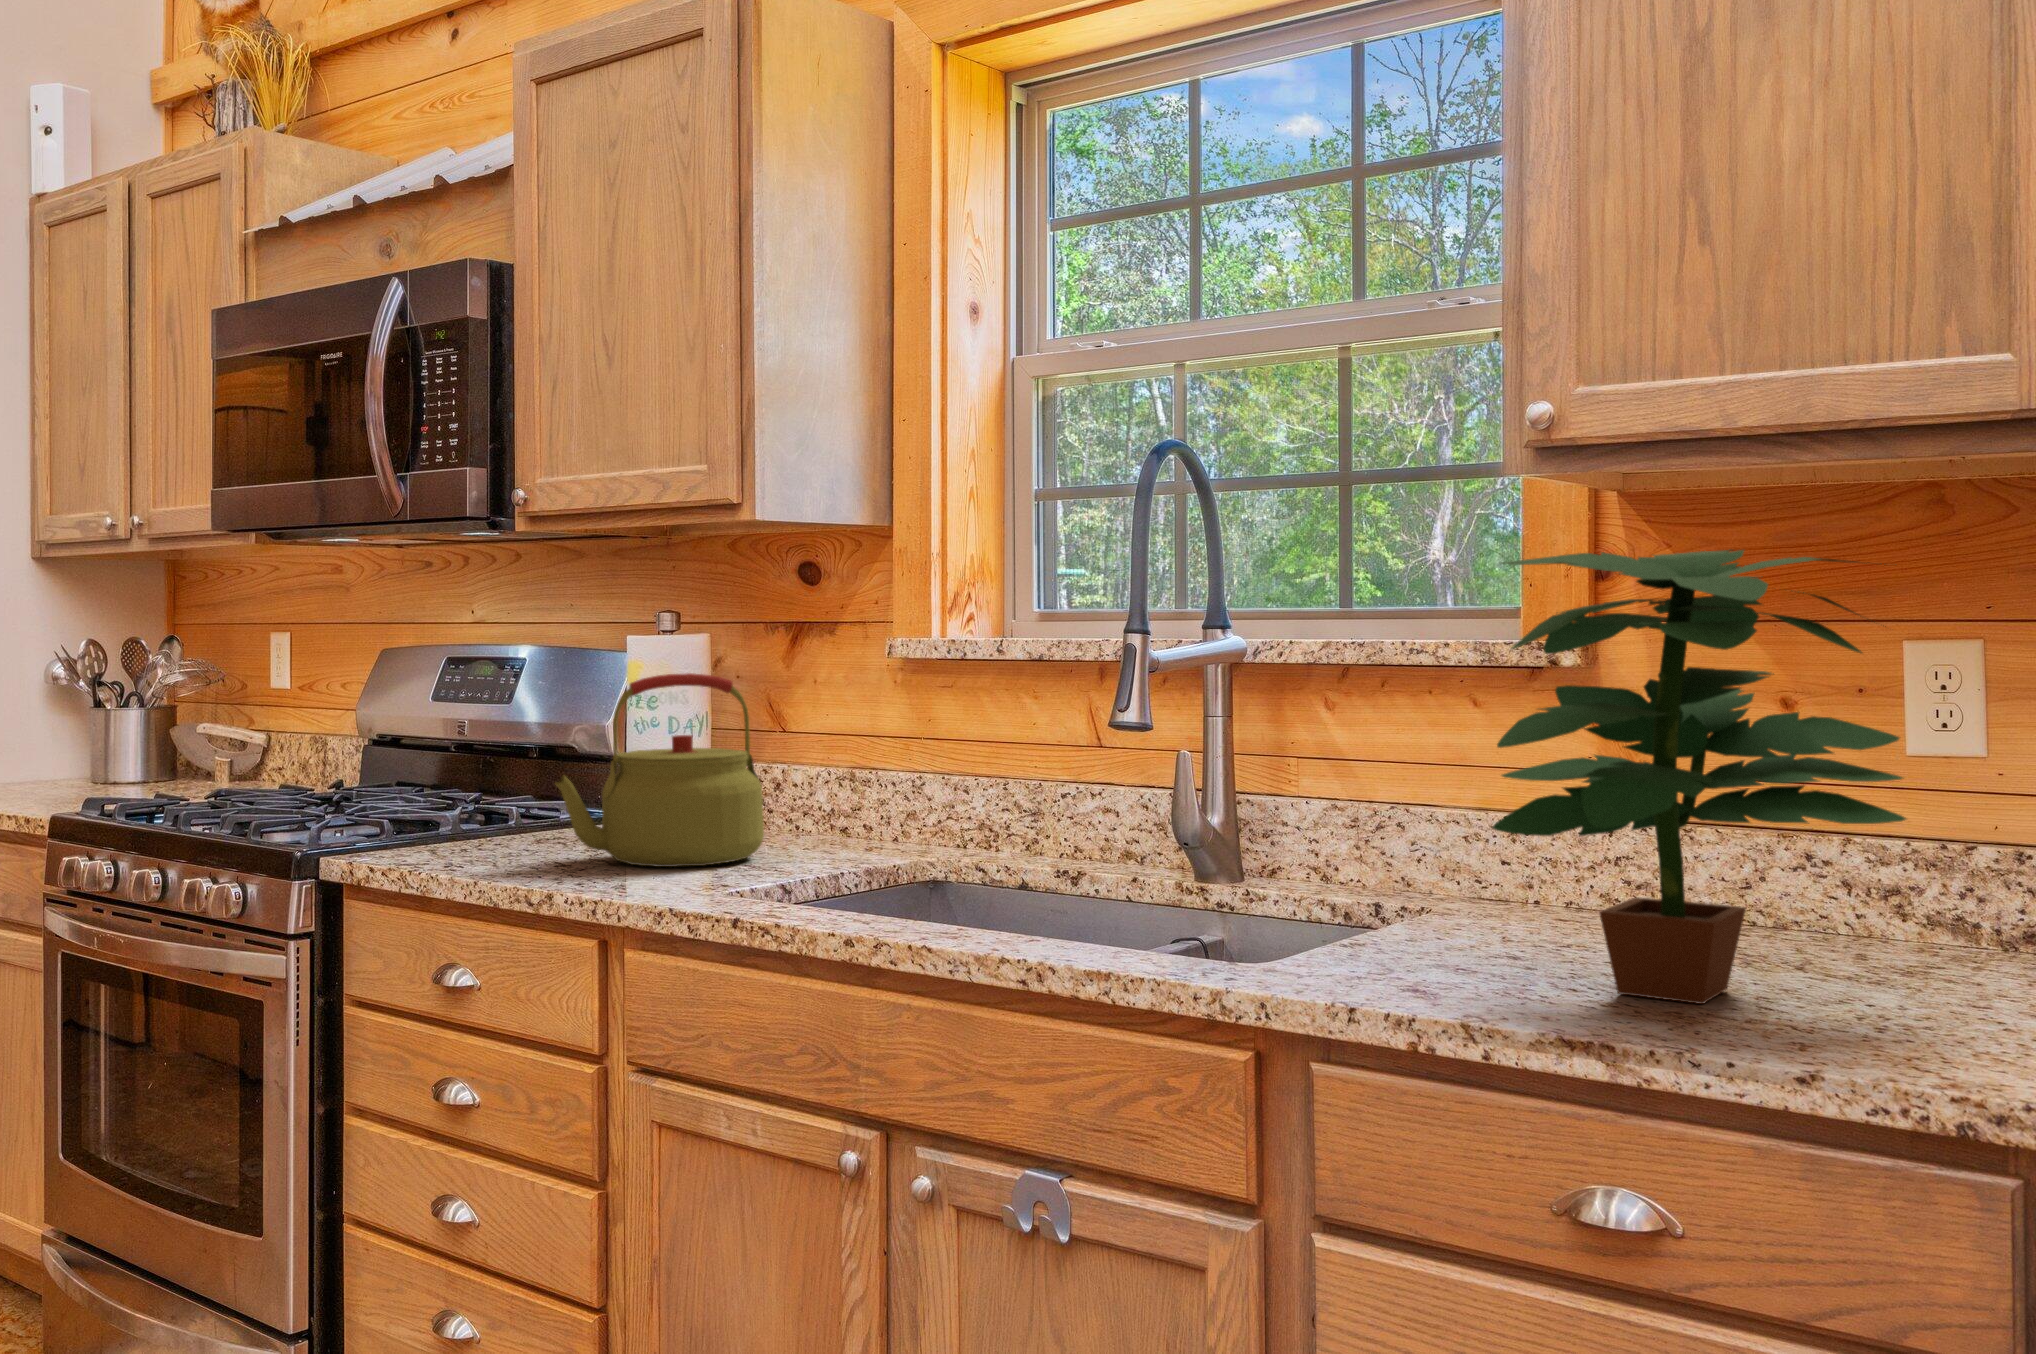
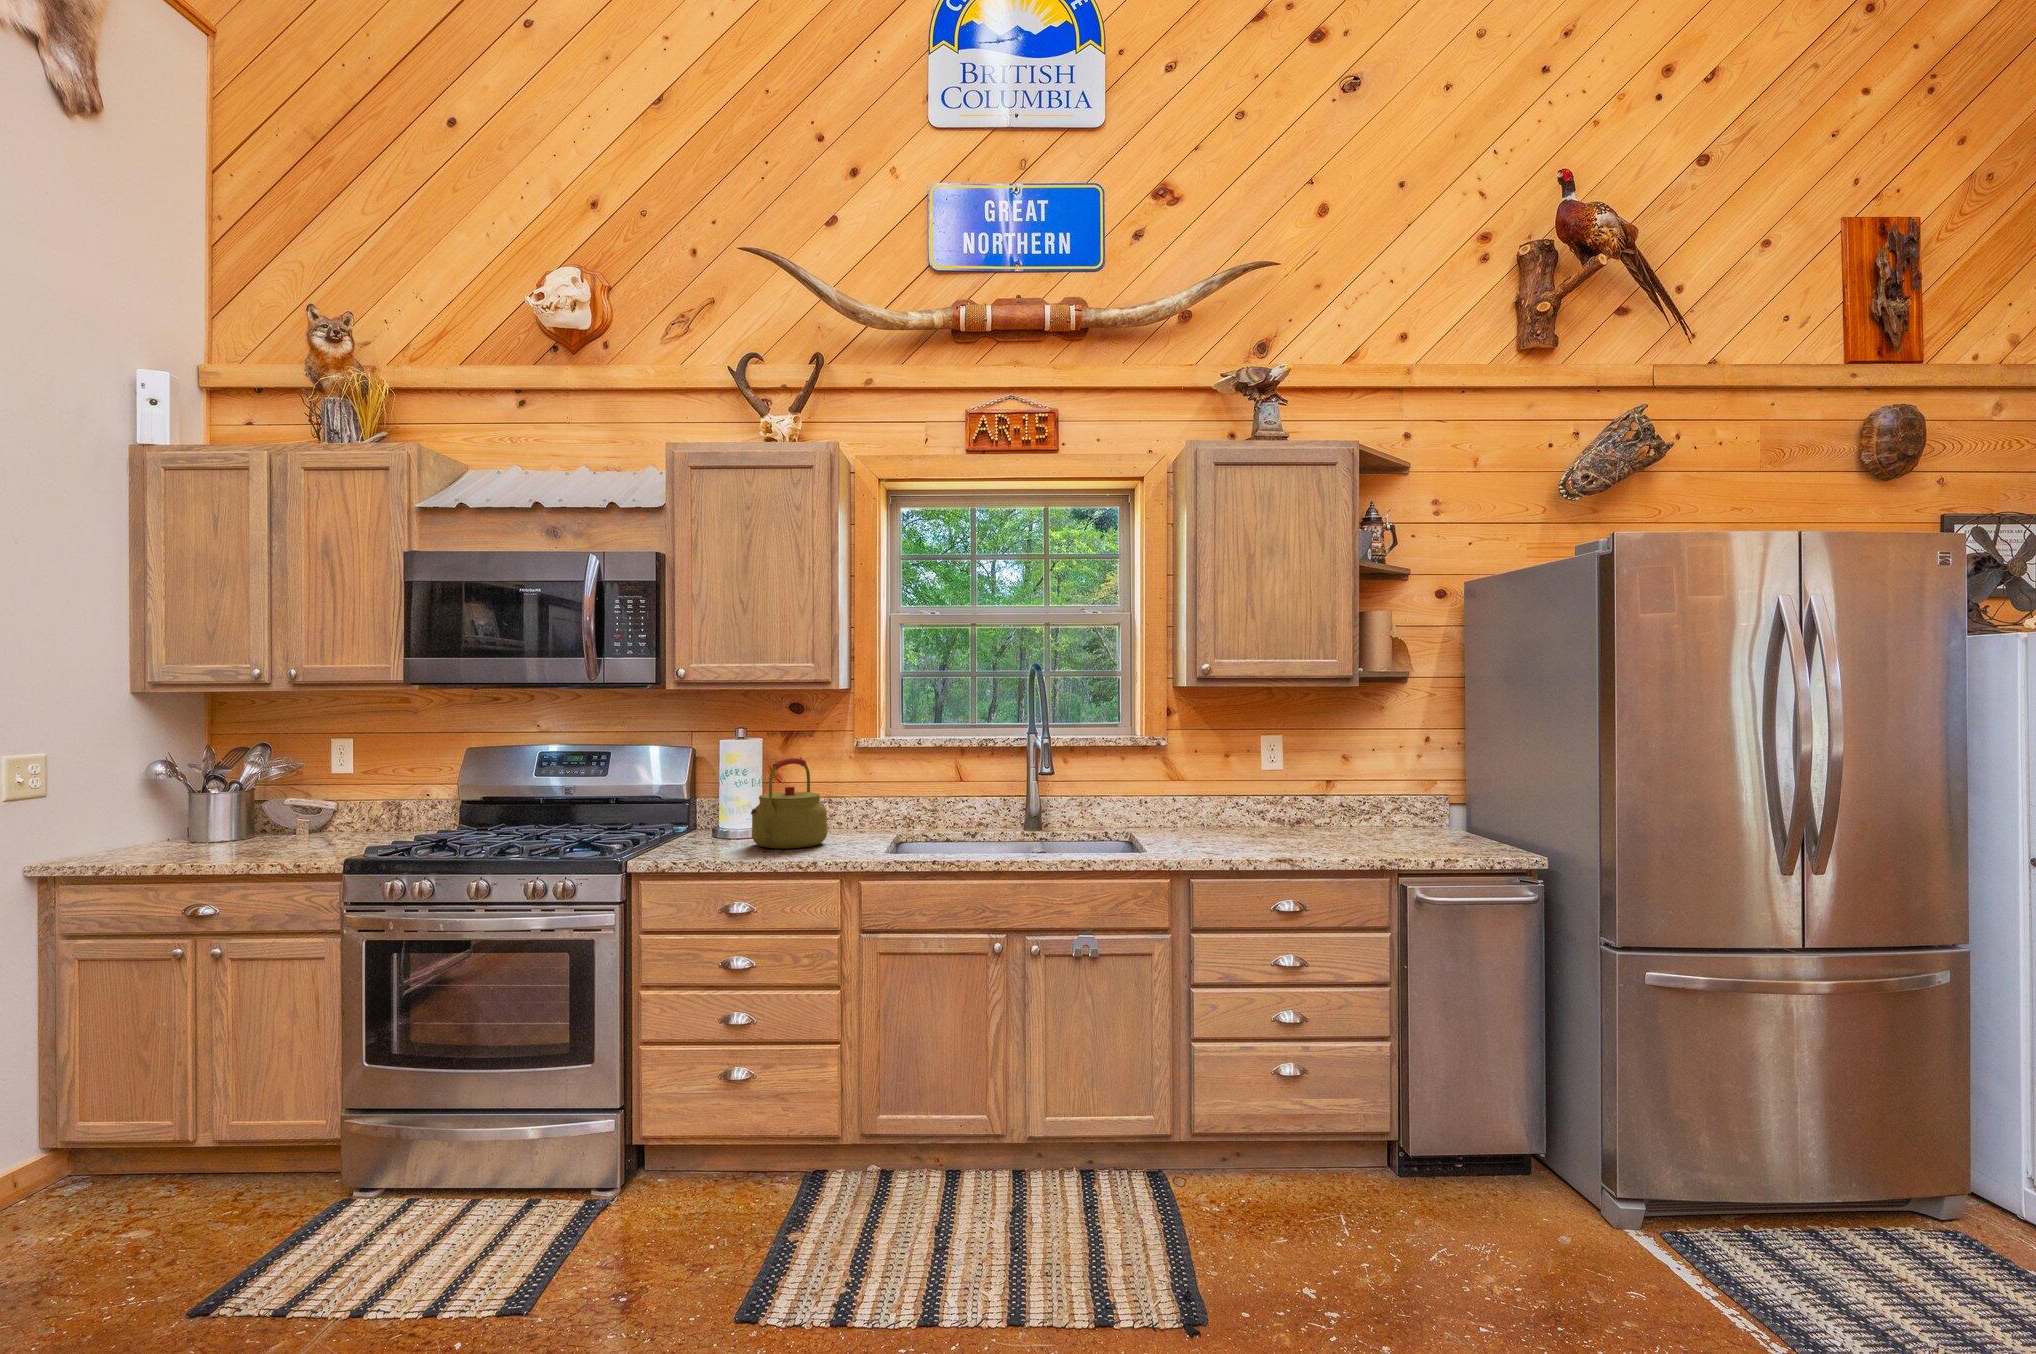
potted plant: present [1492,549,1906,1004] -> none [1205,712,1318,848]

